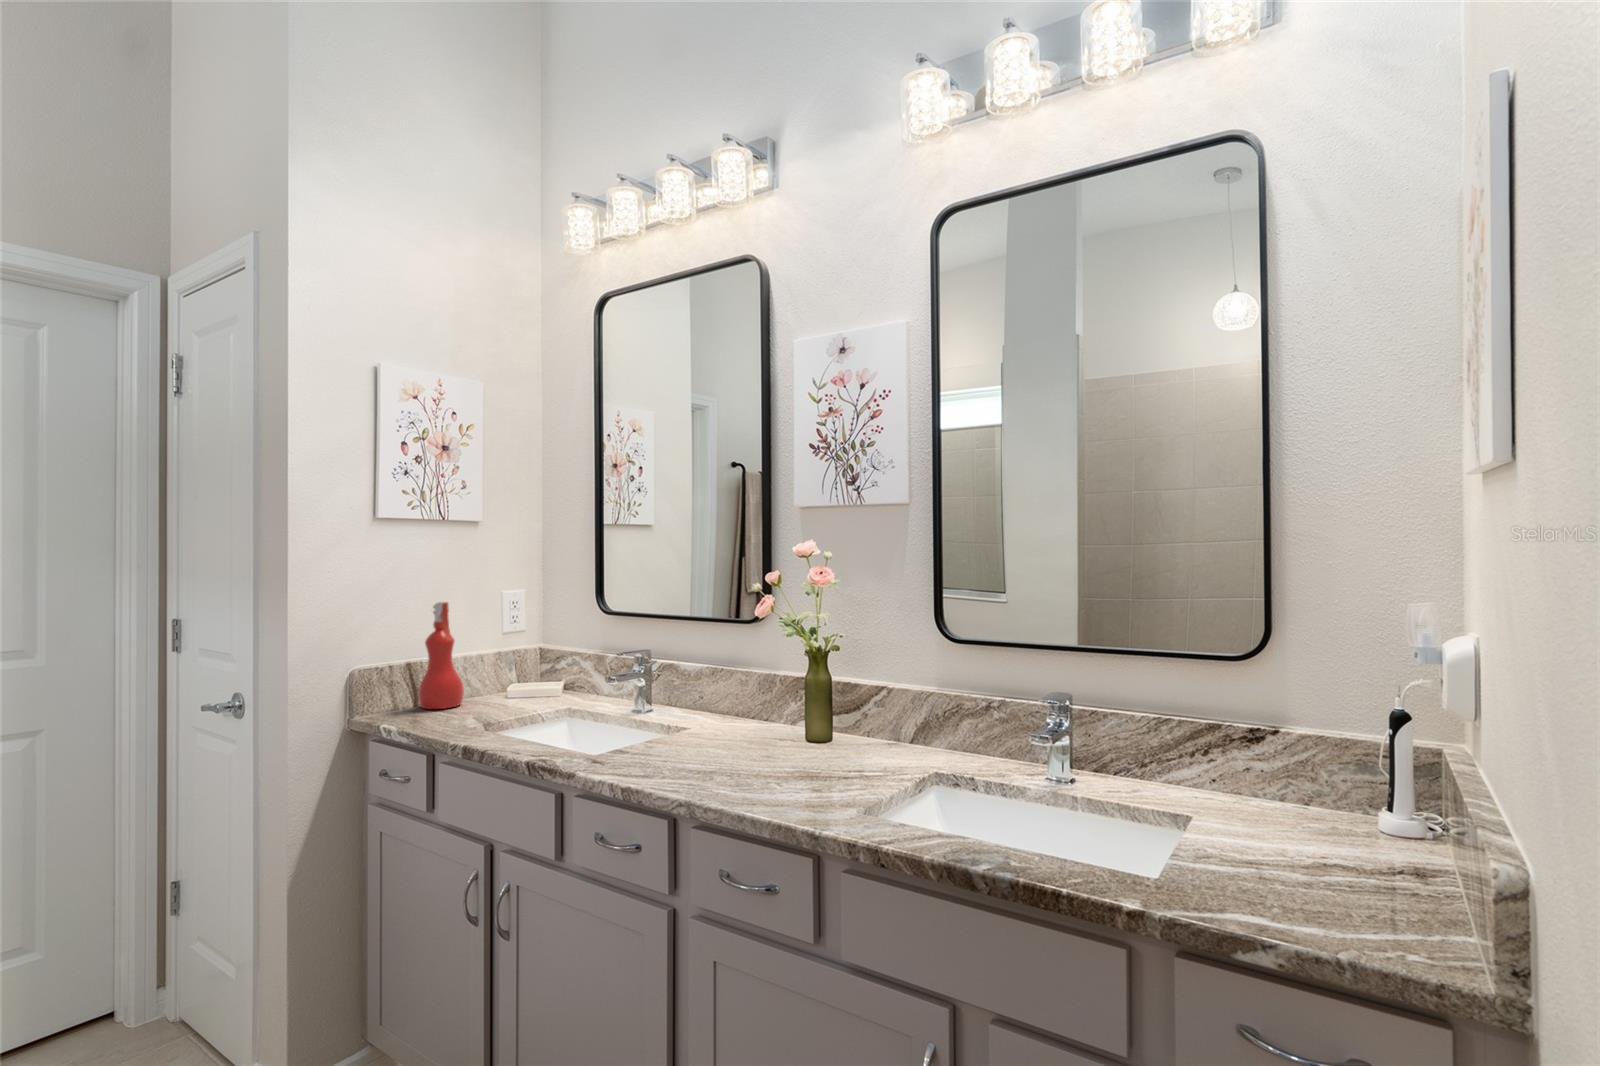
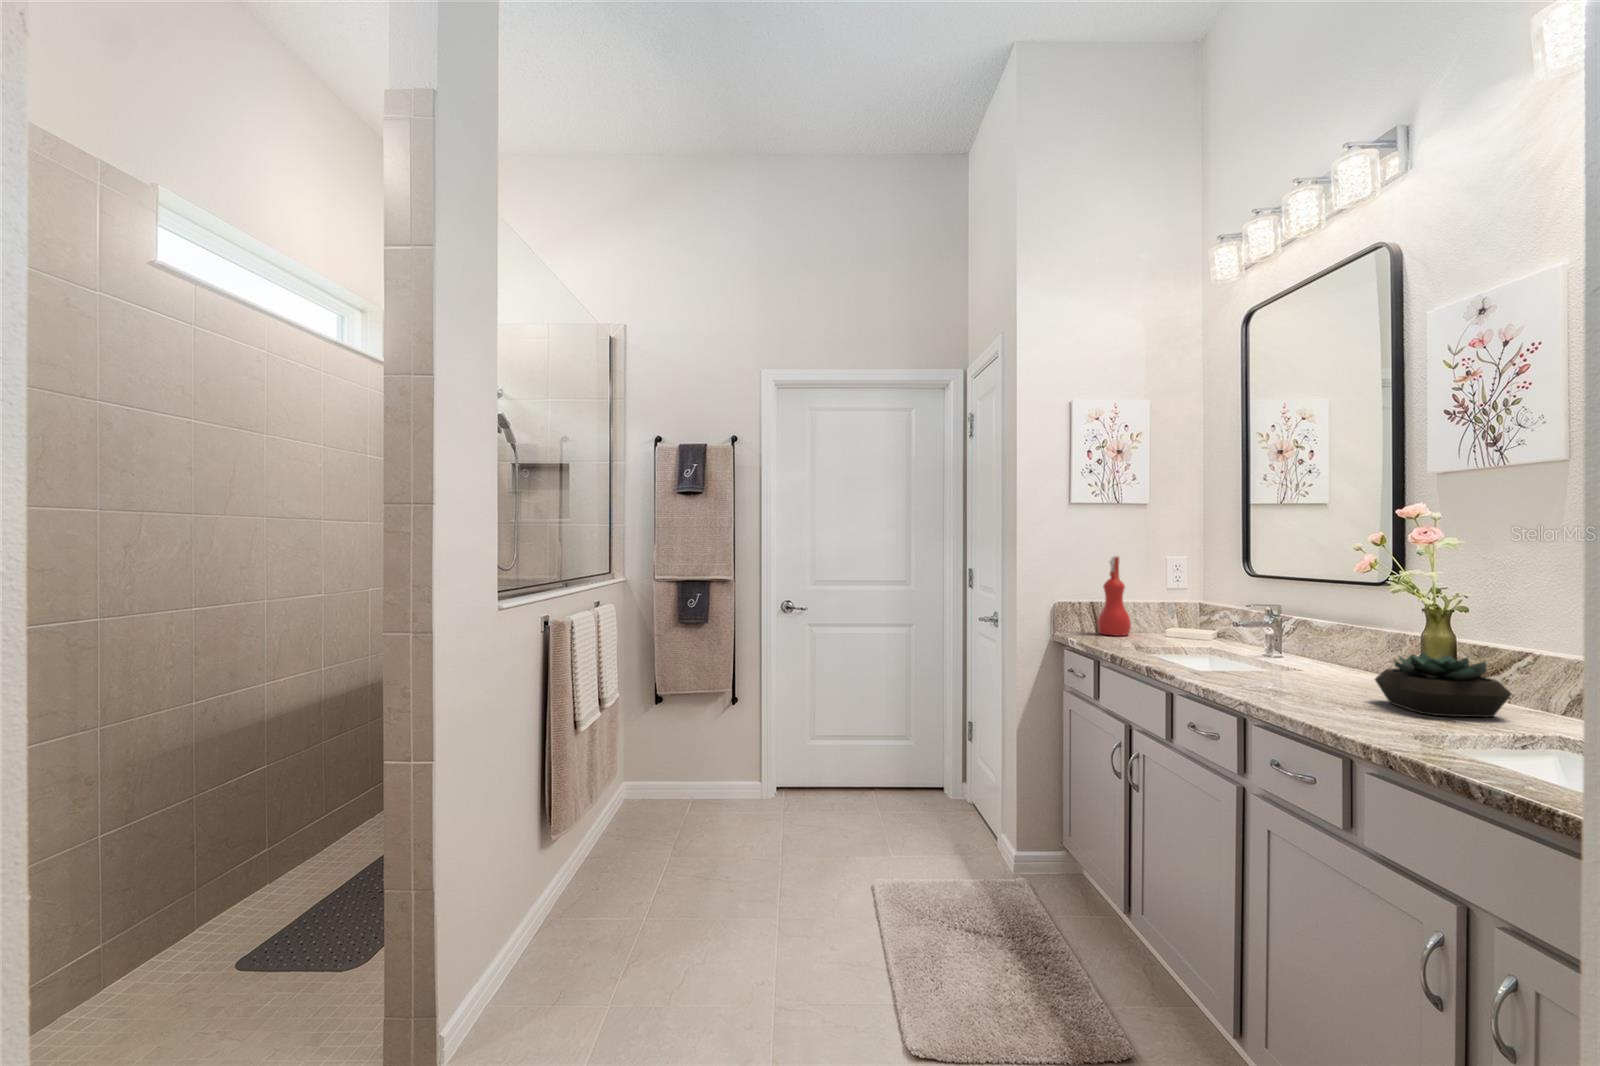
succulent plant: none [787,701,898,772] -> present [1375,653,1512,717]

